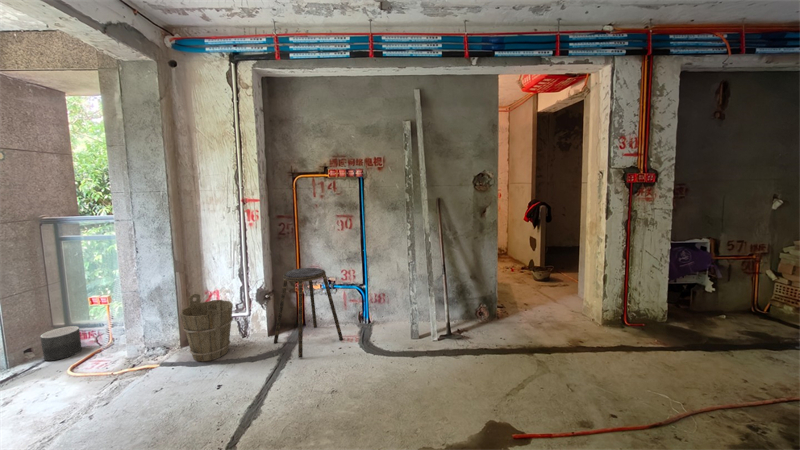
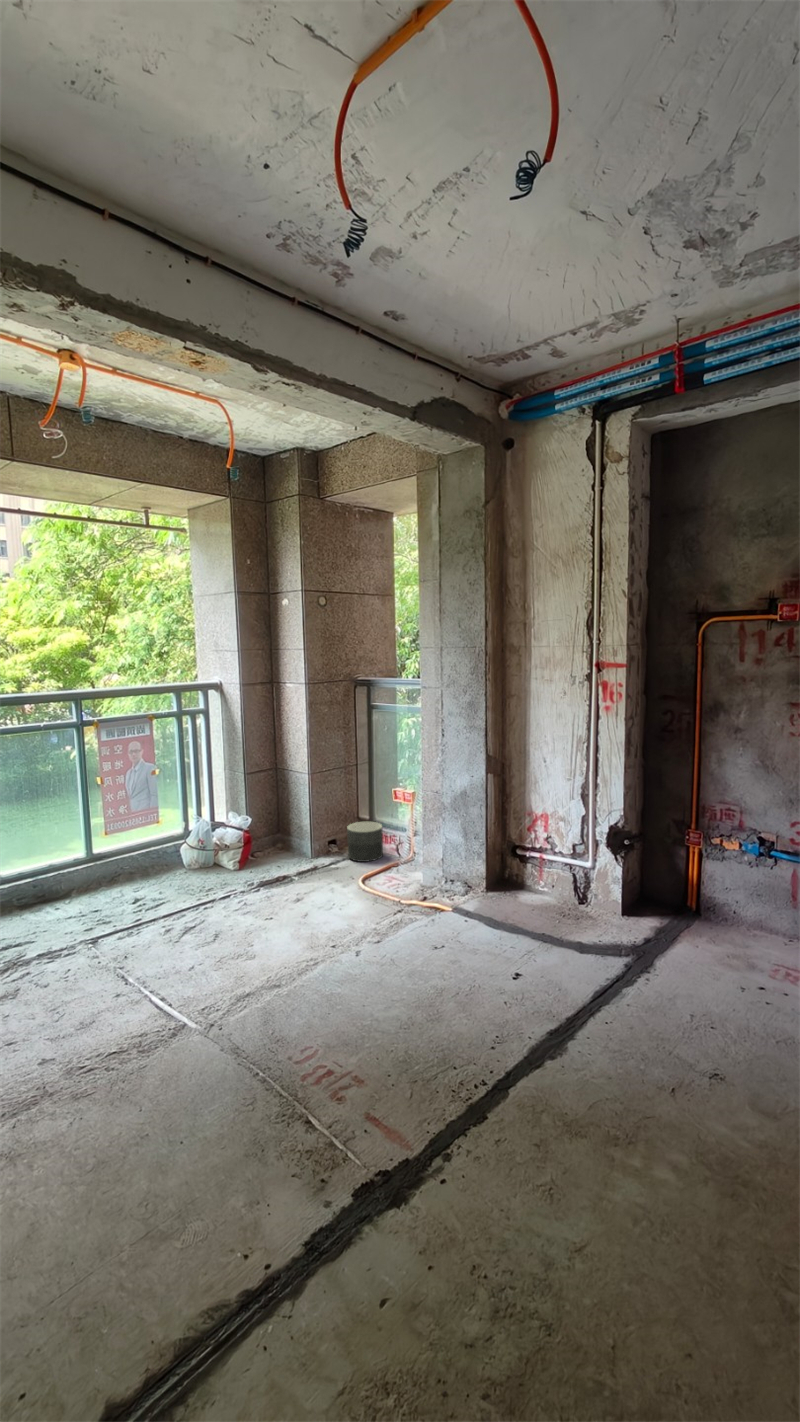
stool: present [274,268,343,358] -> none [626,804,772,980]
bucket: present [180,294,233,361] -> none [486,813,563,927]

